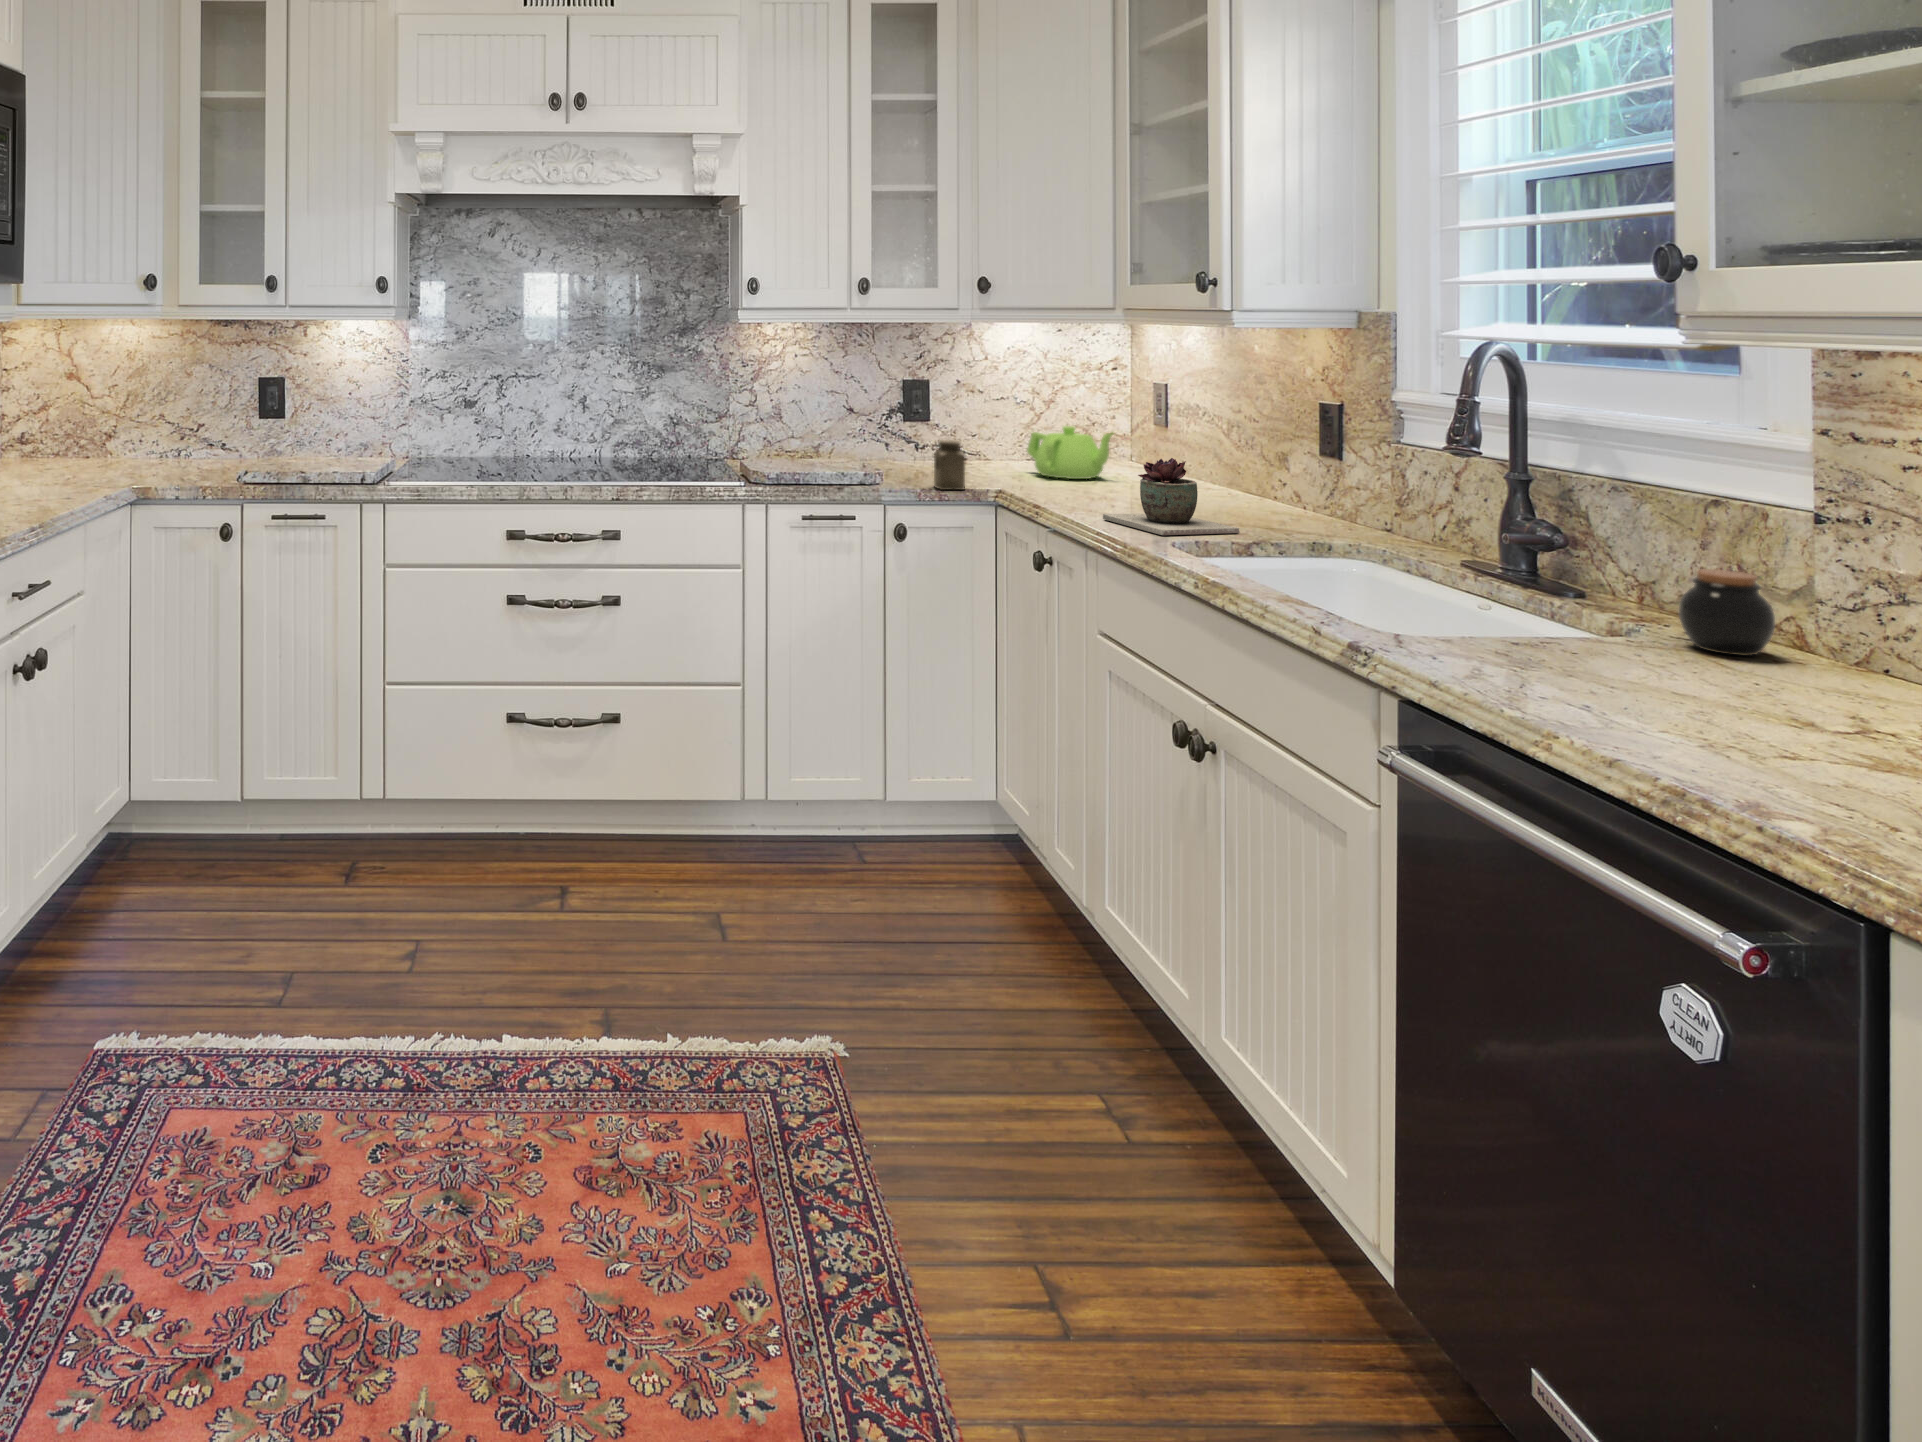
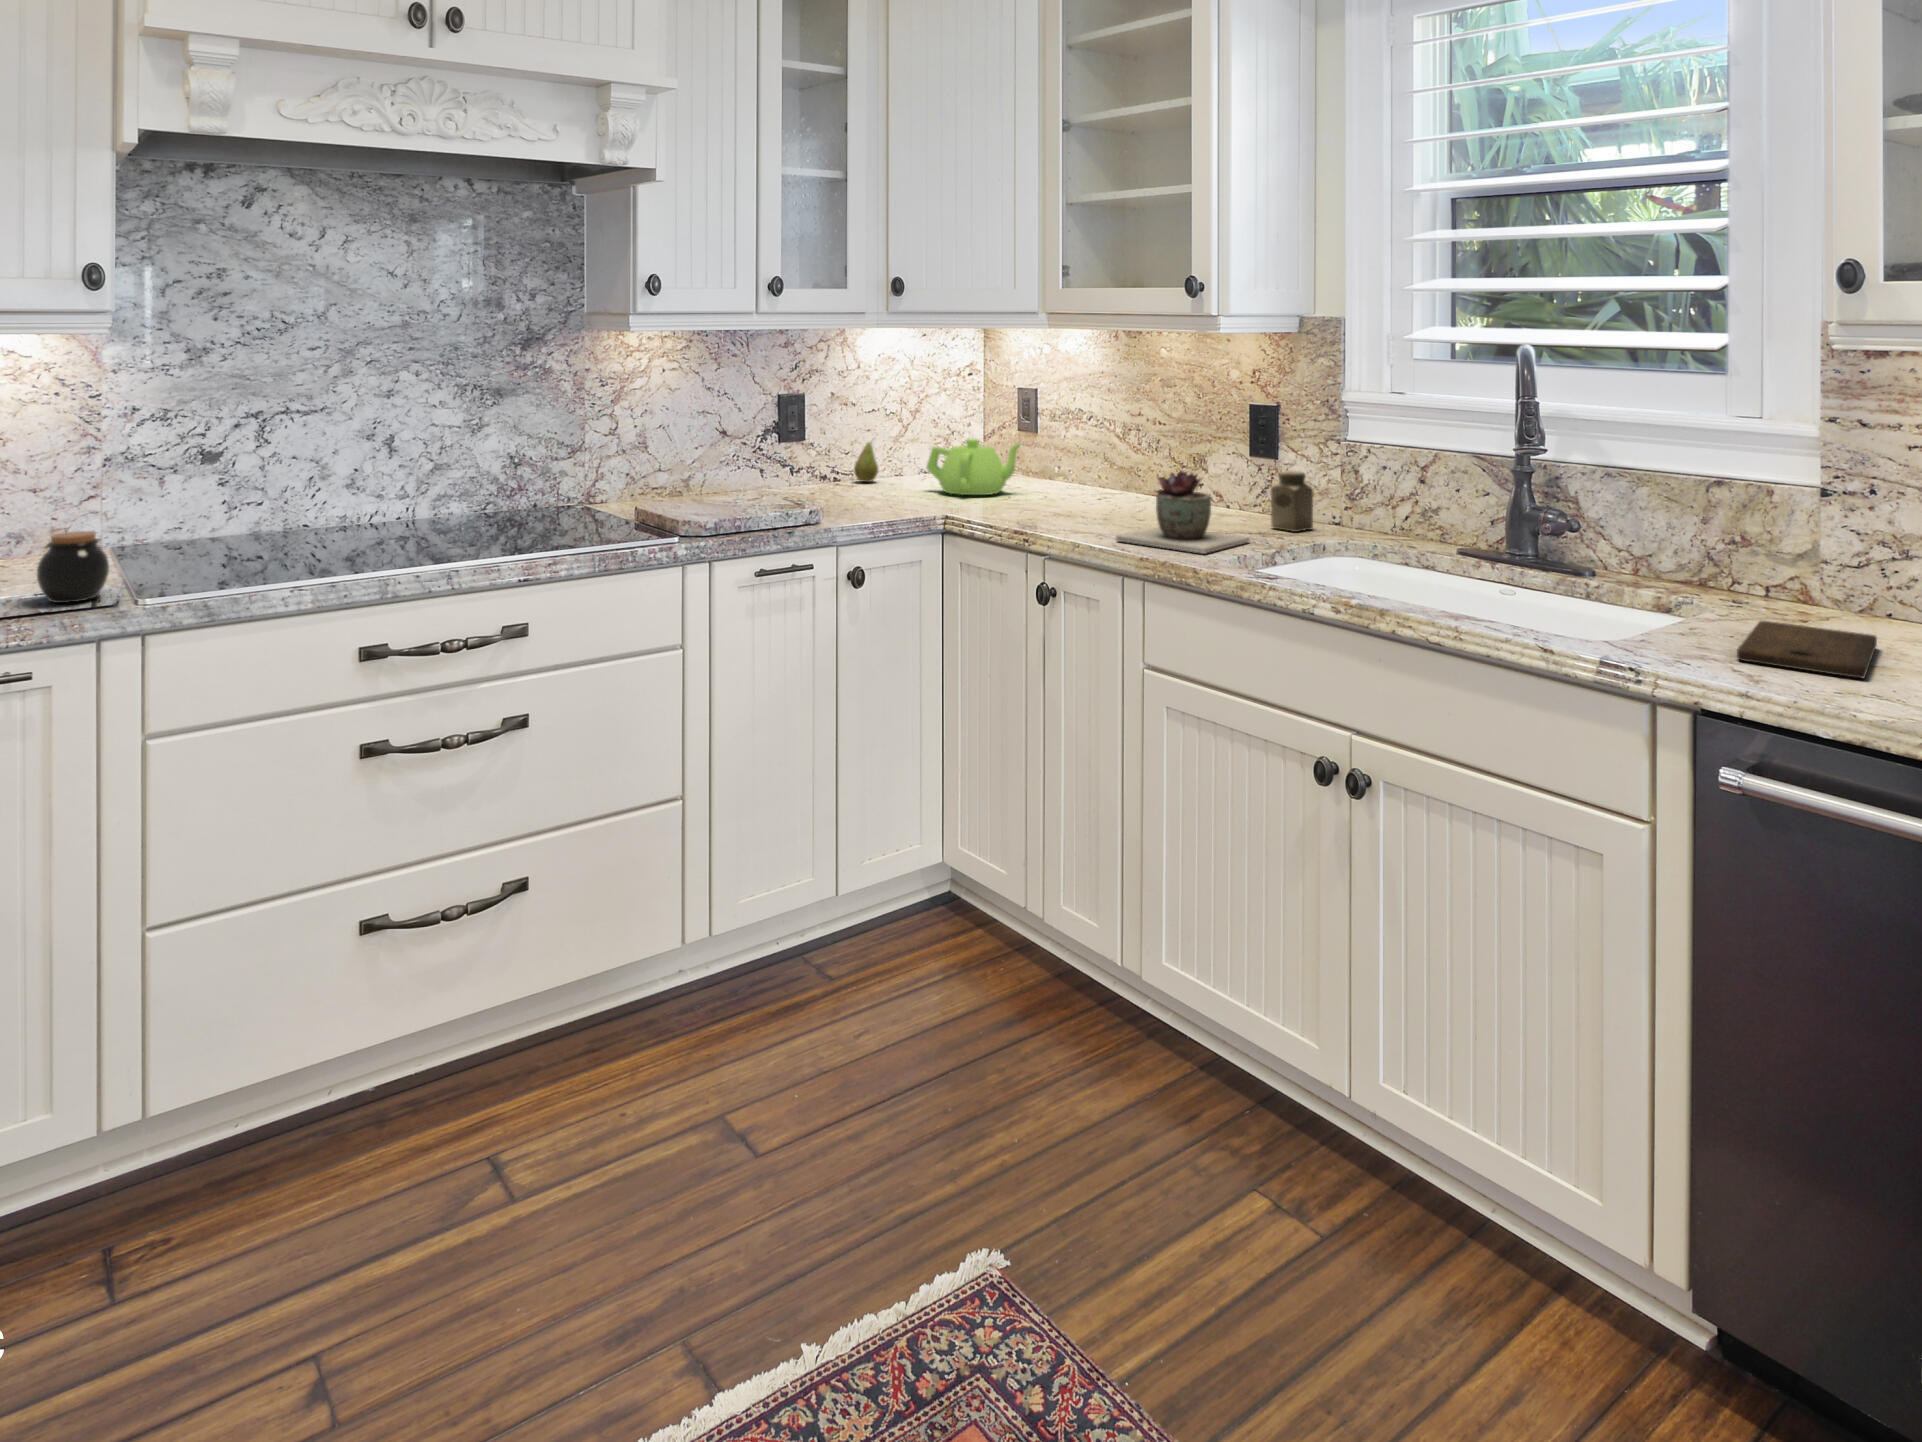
fruit: none [979,422,1002,462] -> present [854,442,878,482]
salt shaker: present [934,440,966,490] -> present [1271,470,1313,532]
jar: present [1679,569,1775,656] -> present [37,531,109,603]
cutting board: none [1483,641,1729,691] -> present [1737,621,1877,678]

